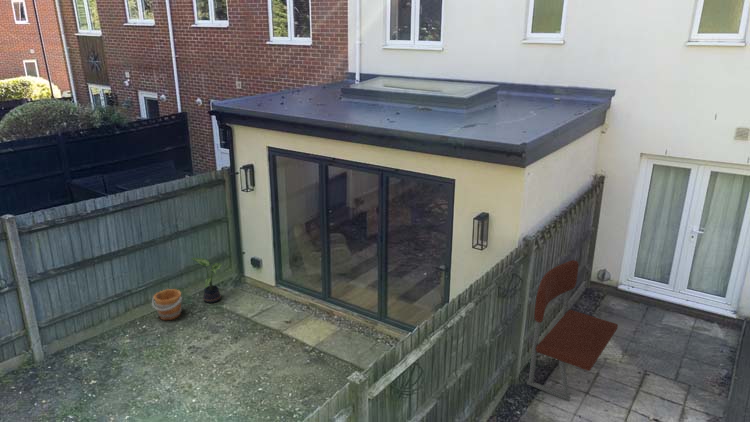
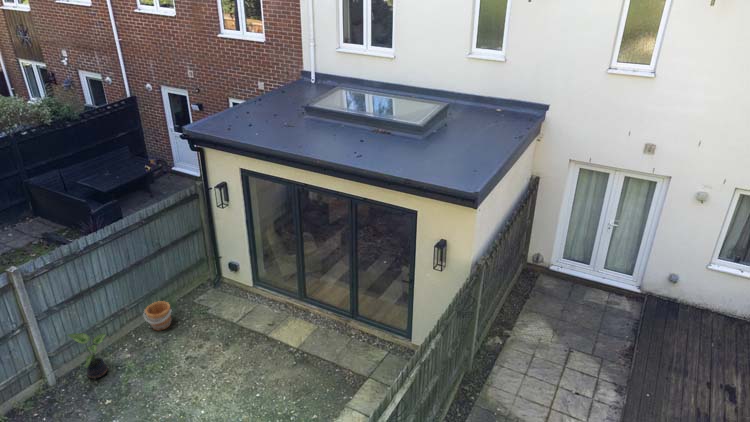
potted plant: present [192,258,222,303] -> present [68,333,108,379]
bench: present [527,260,618,401] -> none [478,266,549,384]

